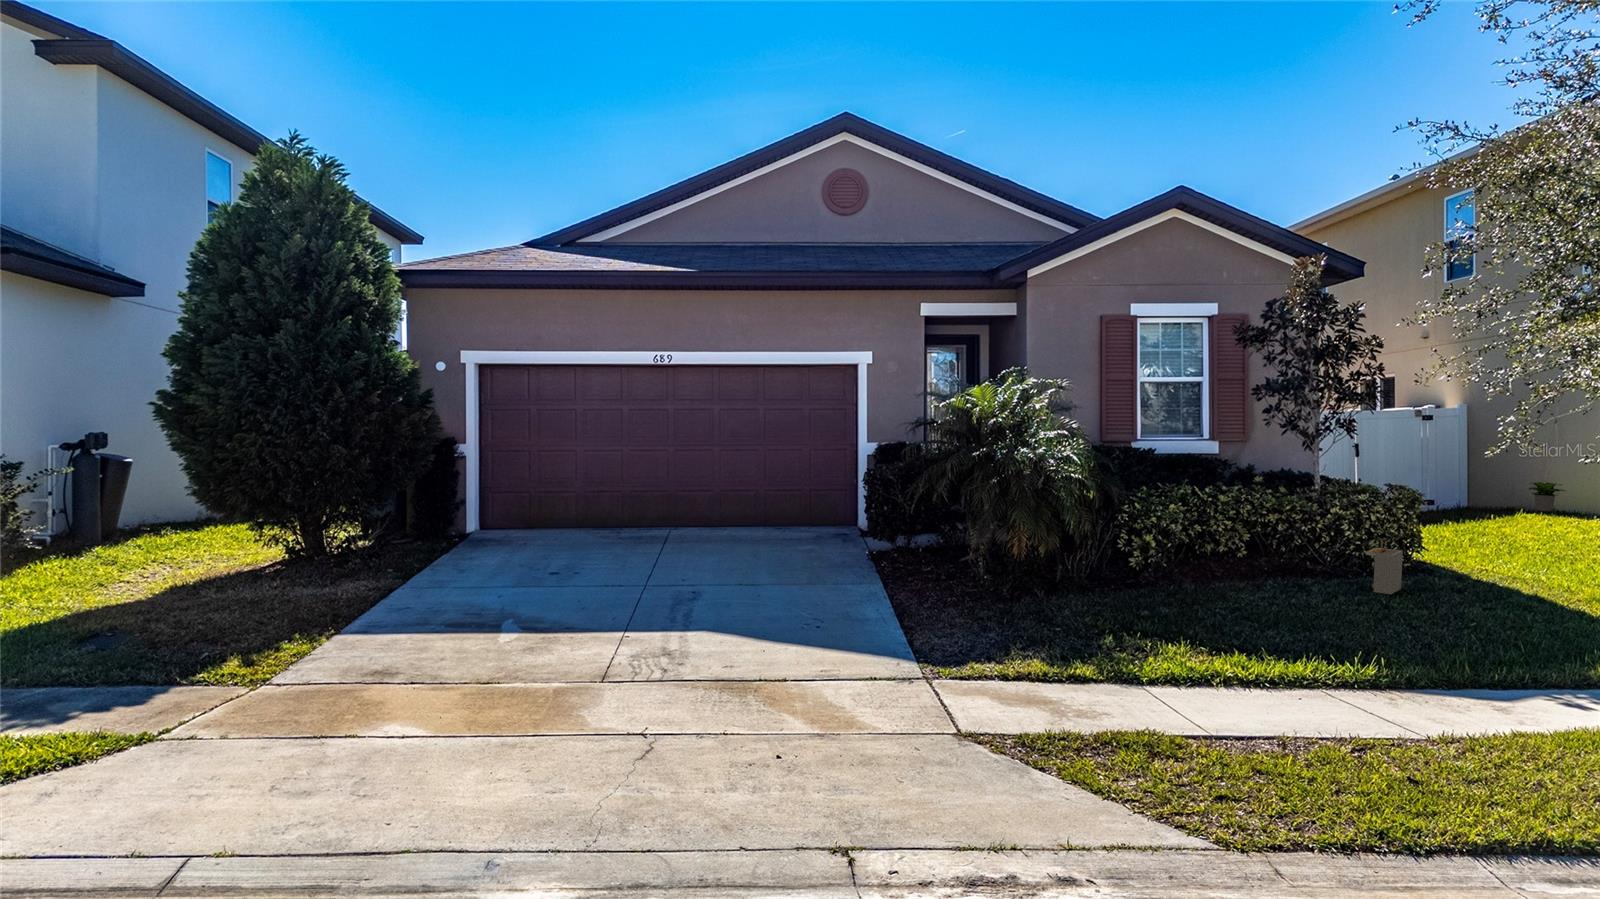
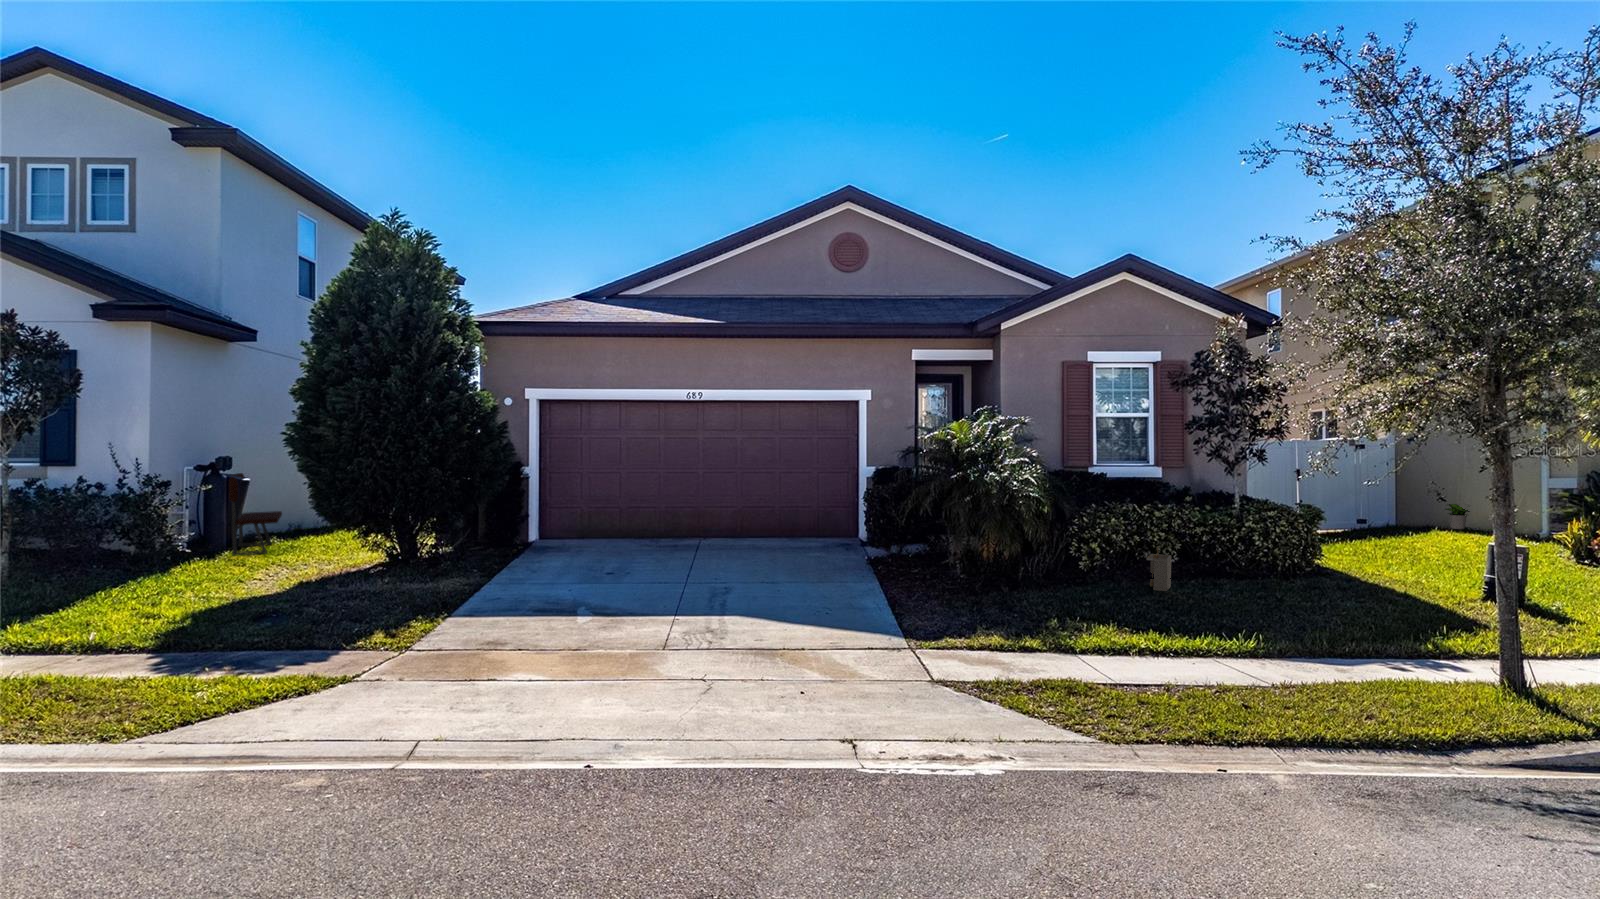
bench: none [107,452,181,550] -> present [229,473,282,555]
storage bin: present [1366,539,1403,594] -> present [1147,547,1171,591]

